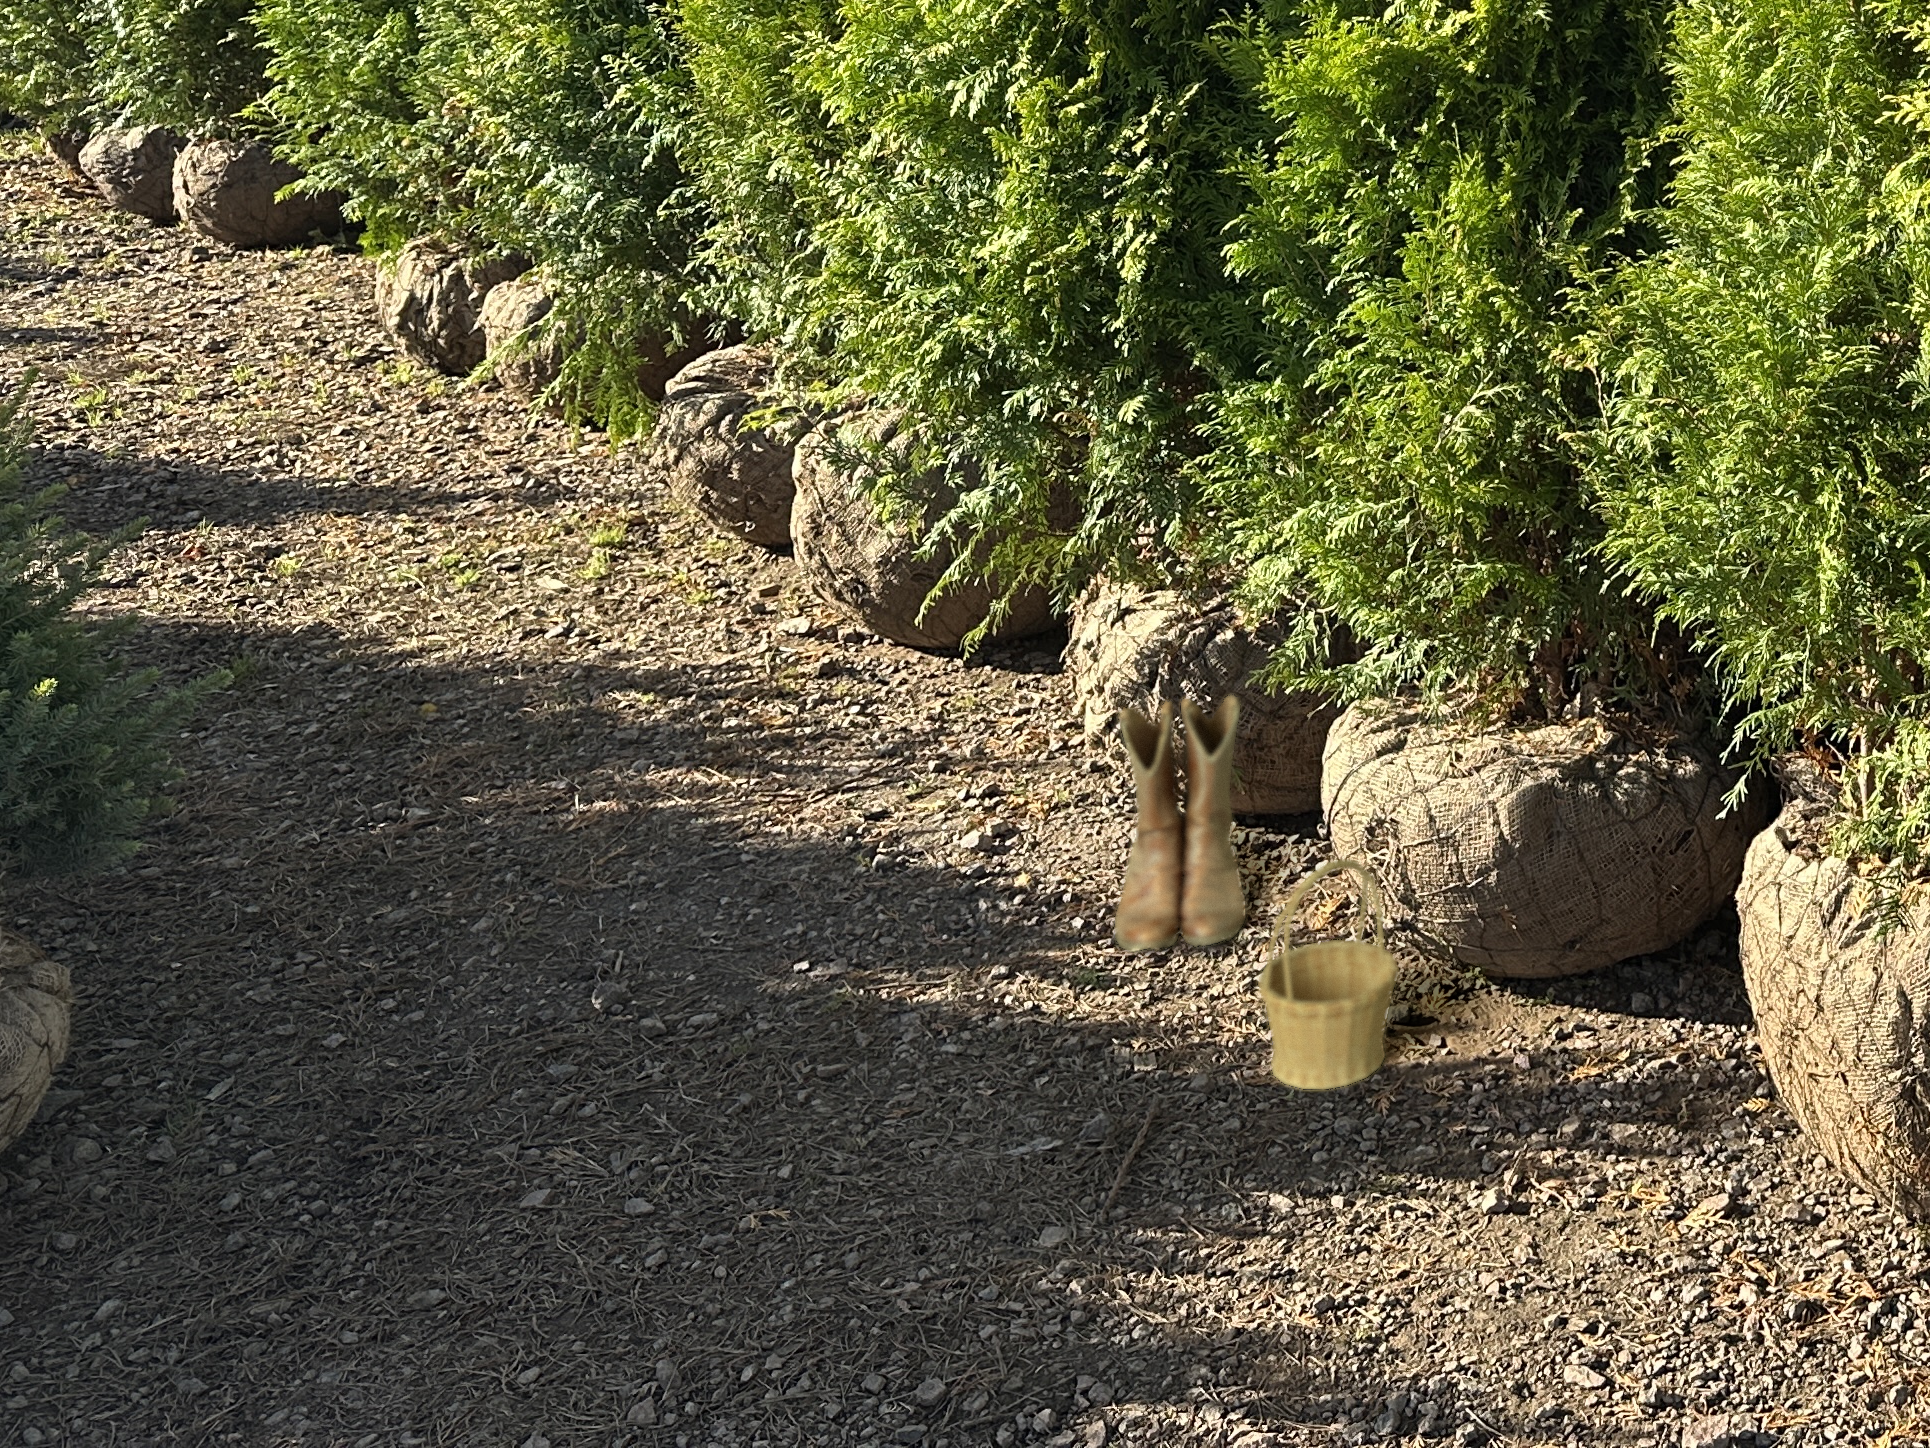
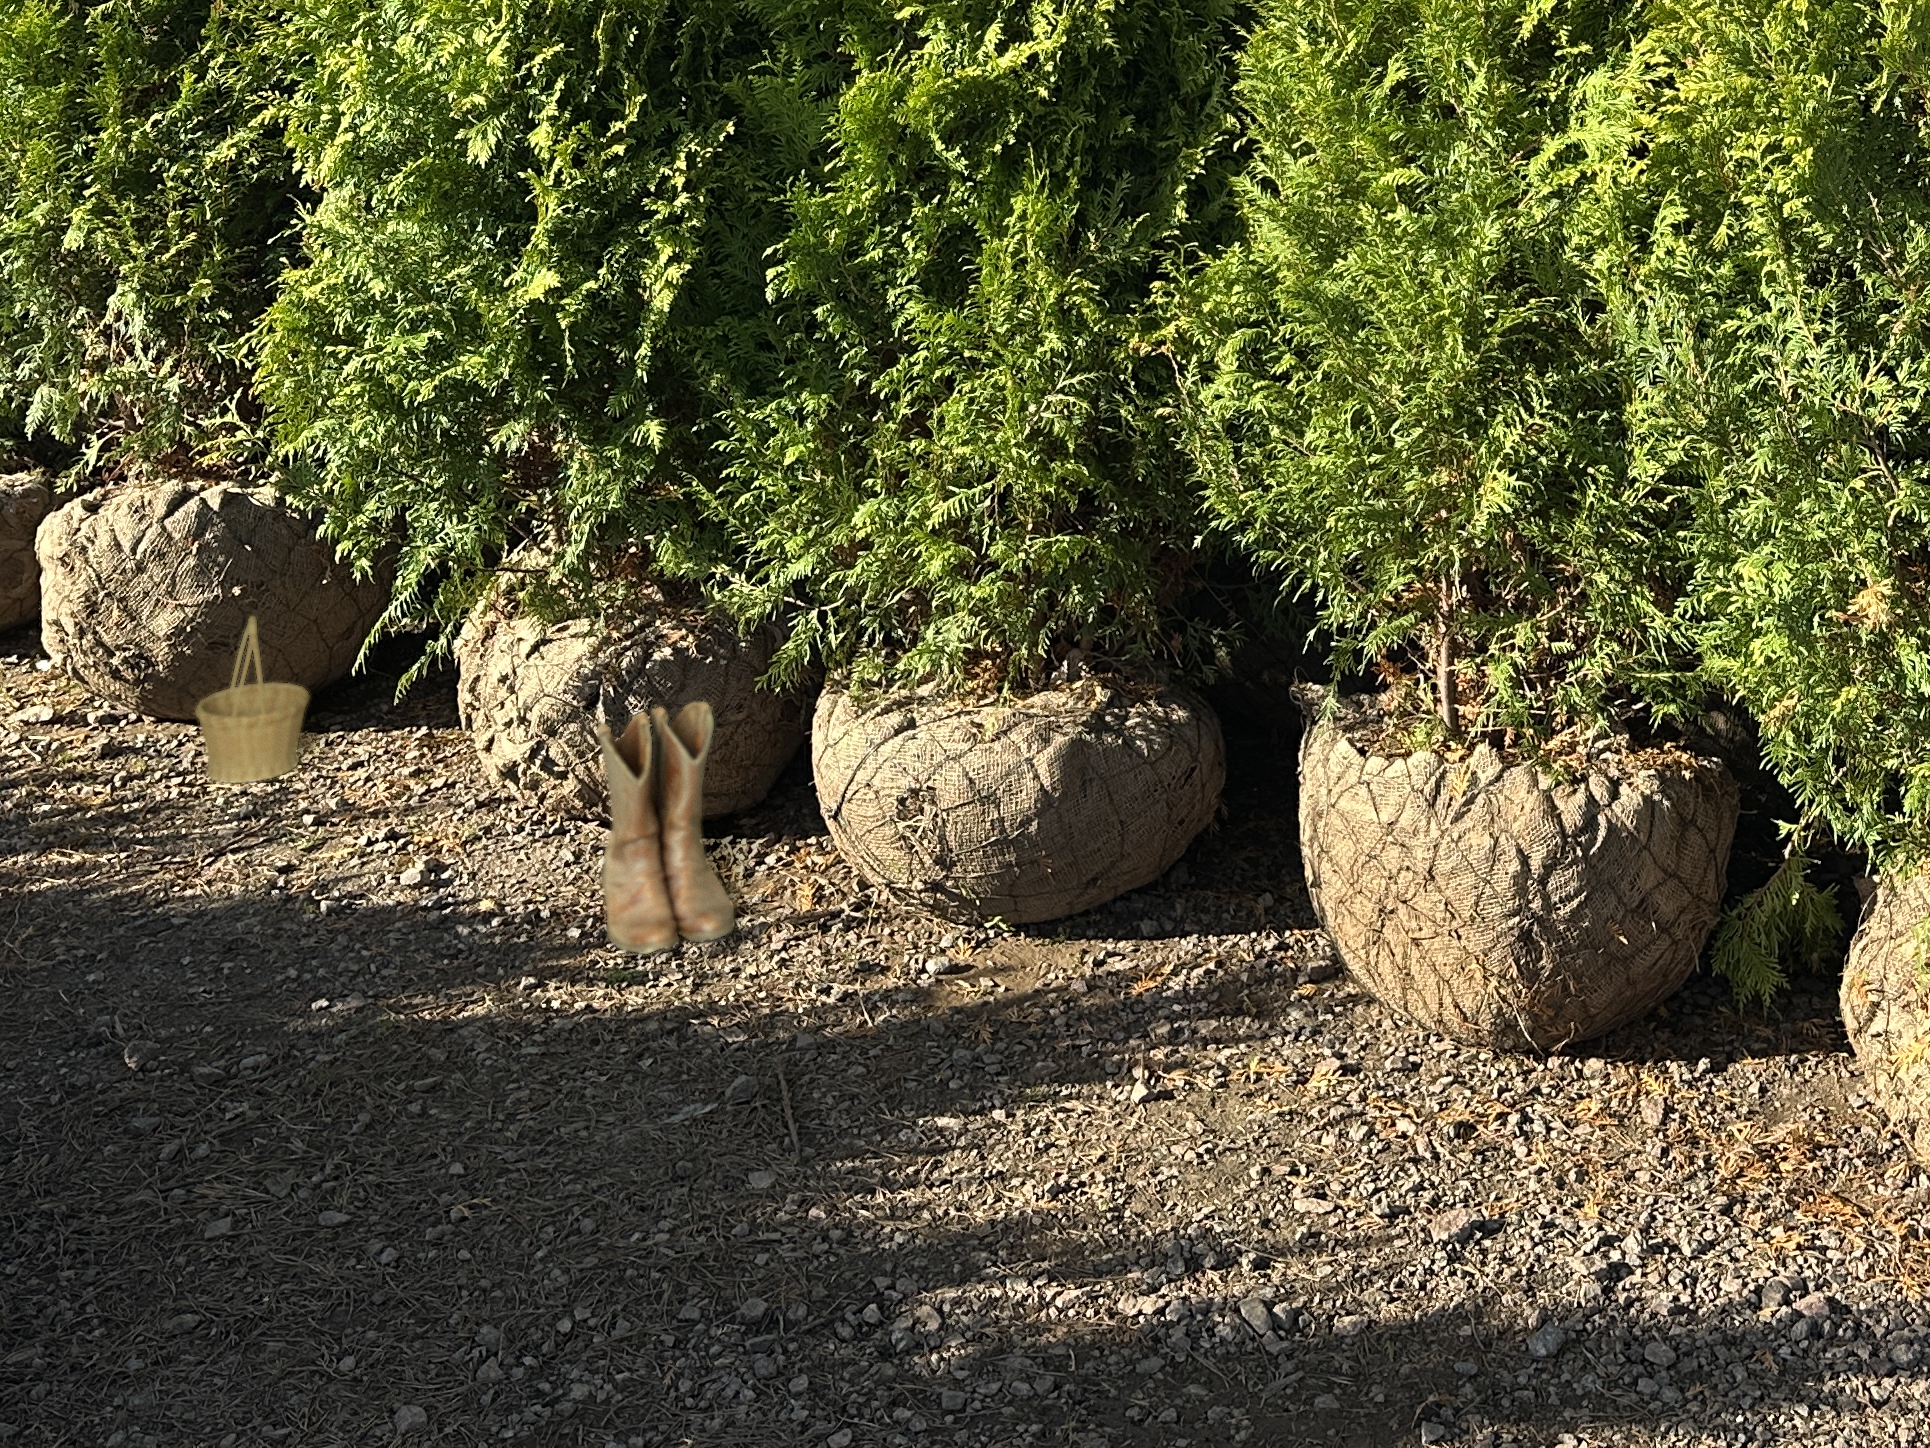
basket: present [1258,859,1399,1089] -> present [195,616,309,783]

